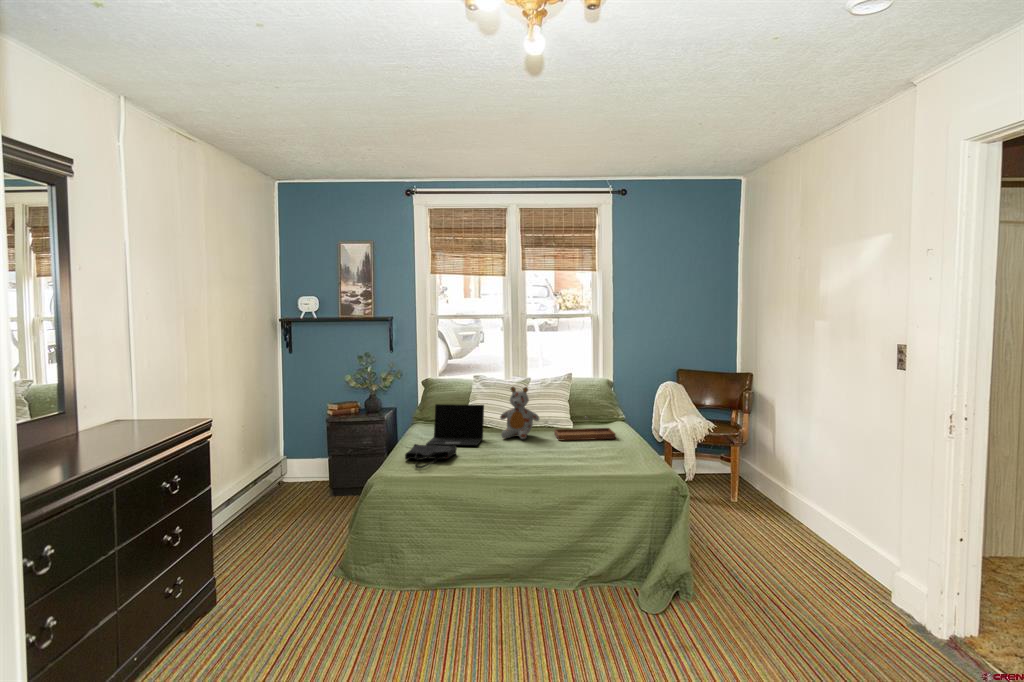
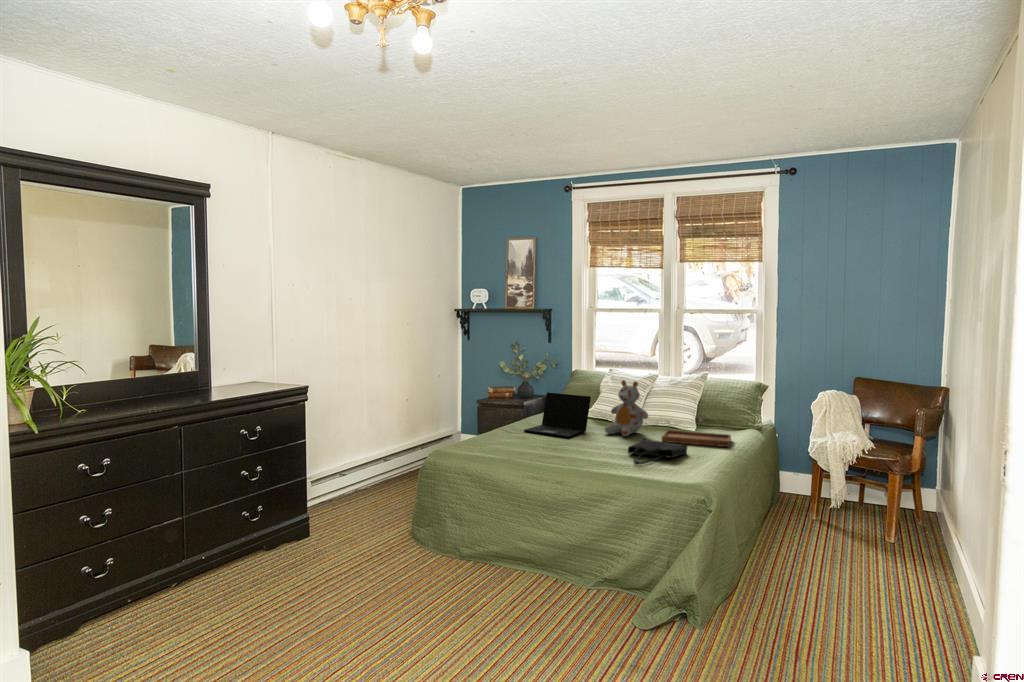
tote bag: present [405,444,457,468] -> present [628,439,687,464]

